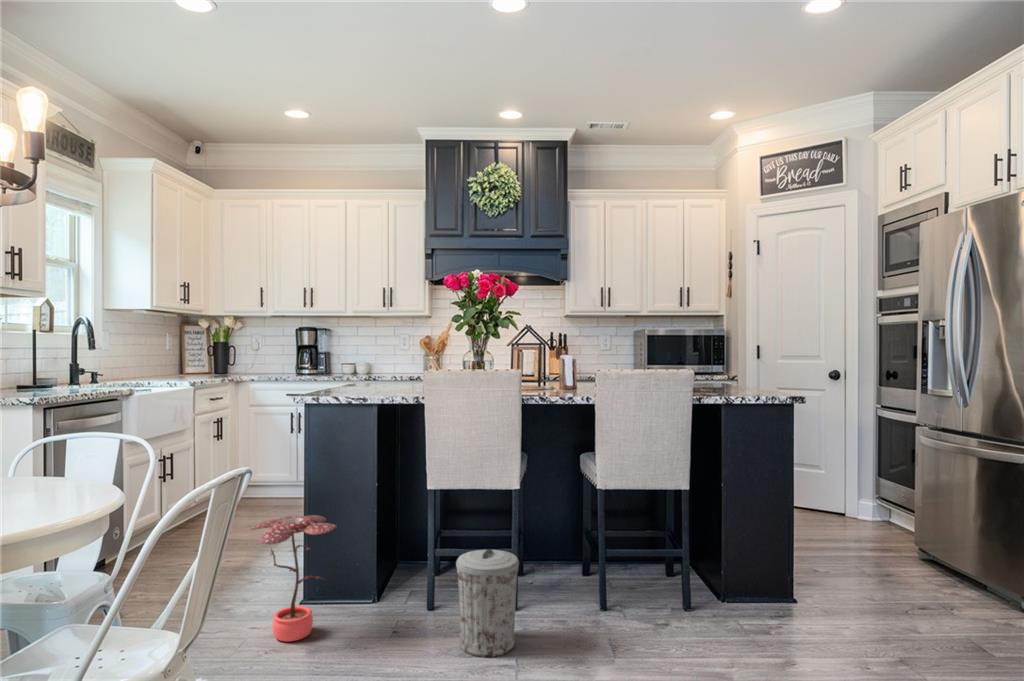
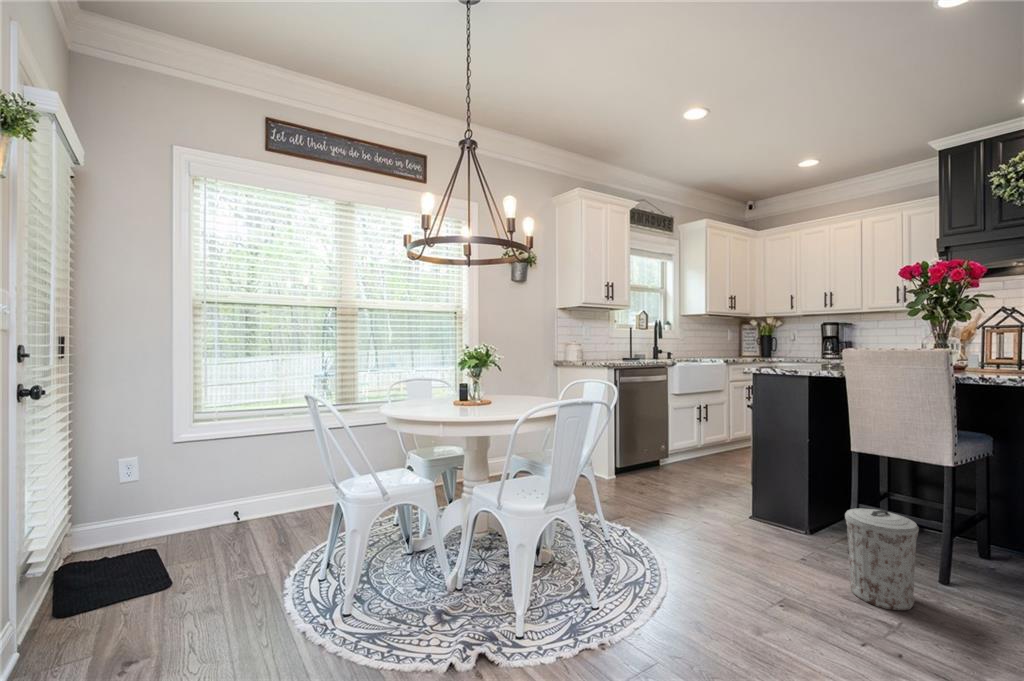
potted plant: present [250,515,337,642] -> none [699,447,758,532]

